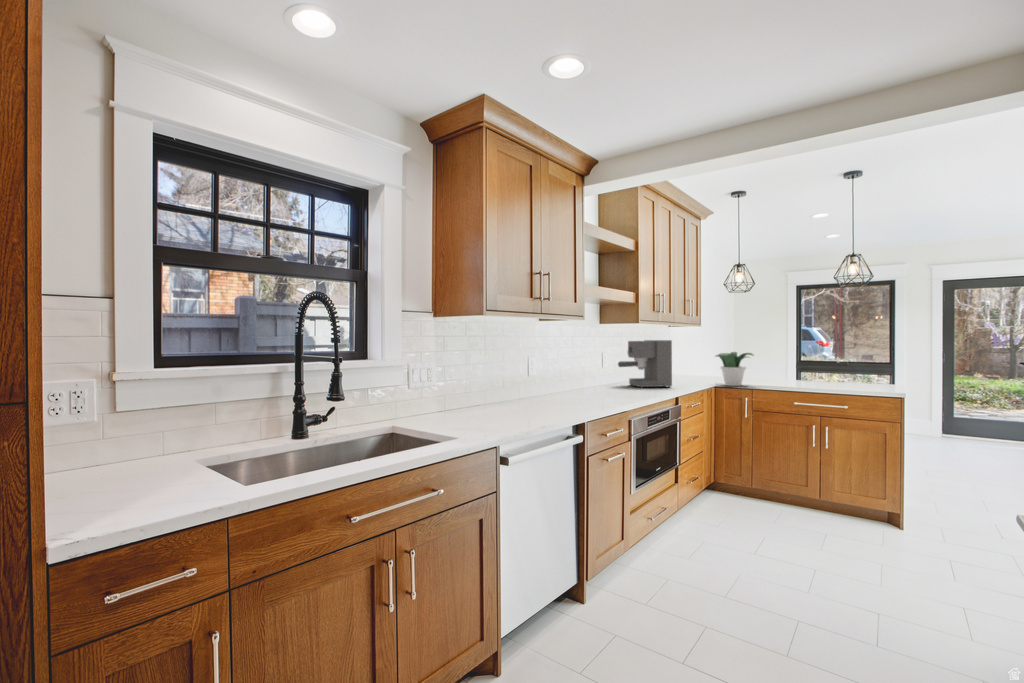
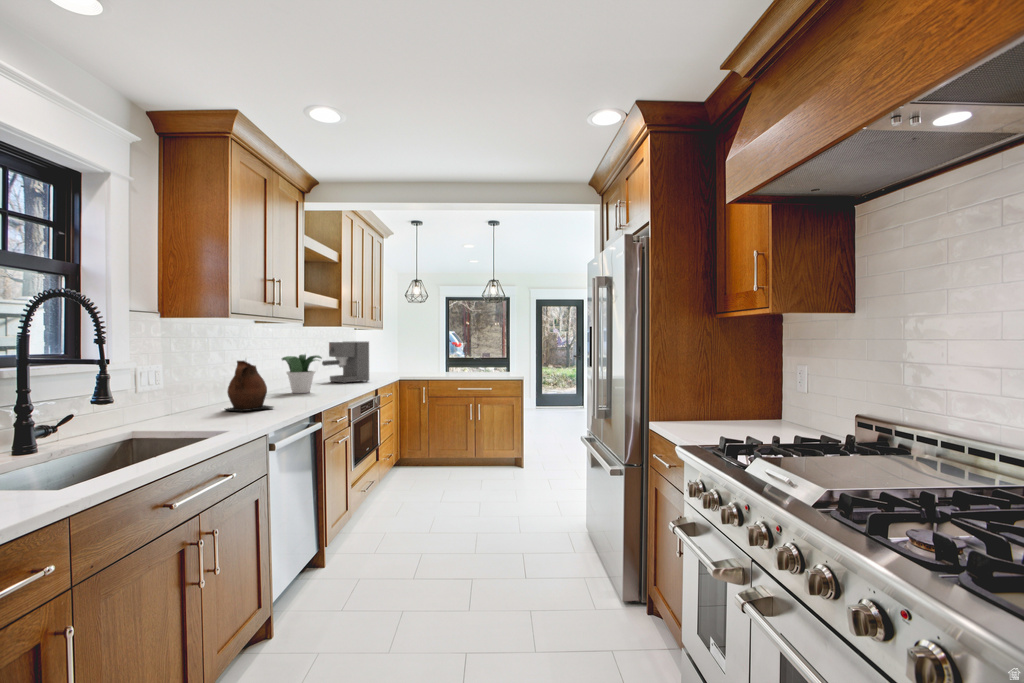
potted plant: present [716,352,753,386] -> present [282,355,322,393]
ceramic pitcher: none [485,360,533,414] -> present [226,361,273,411]

